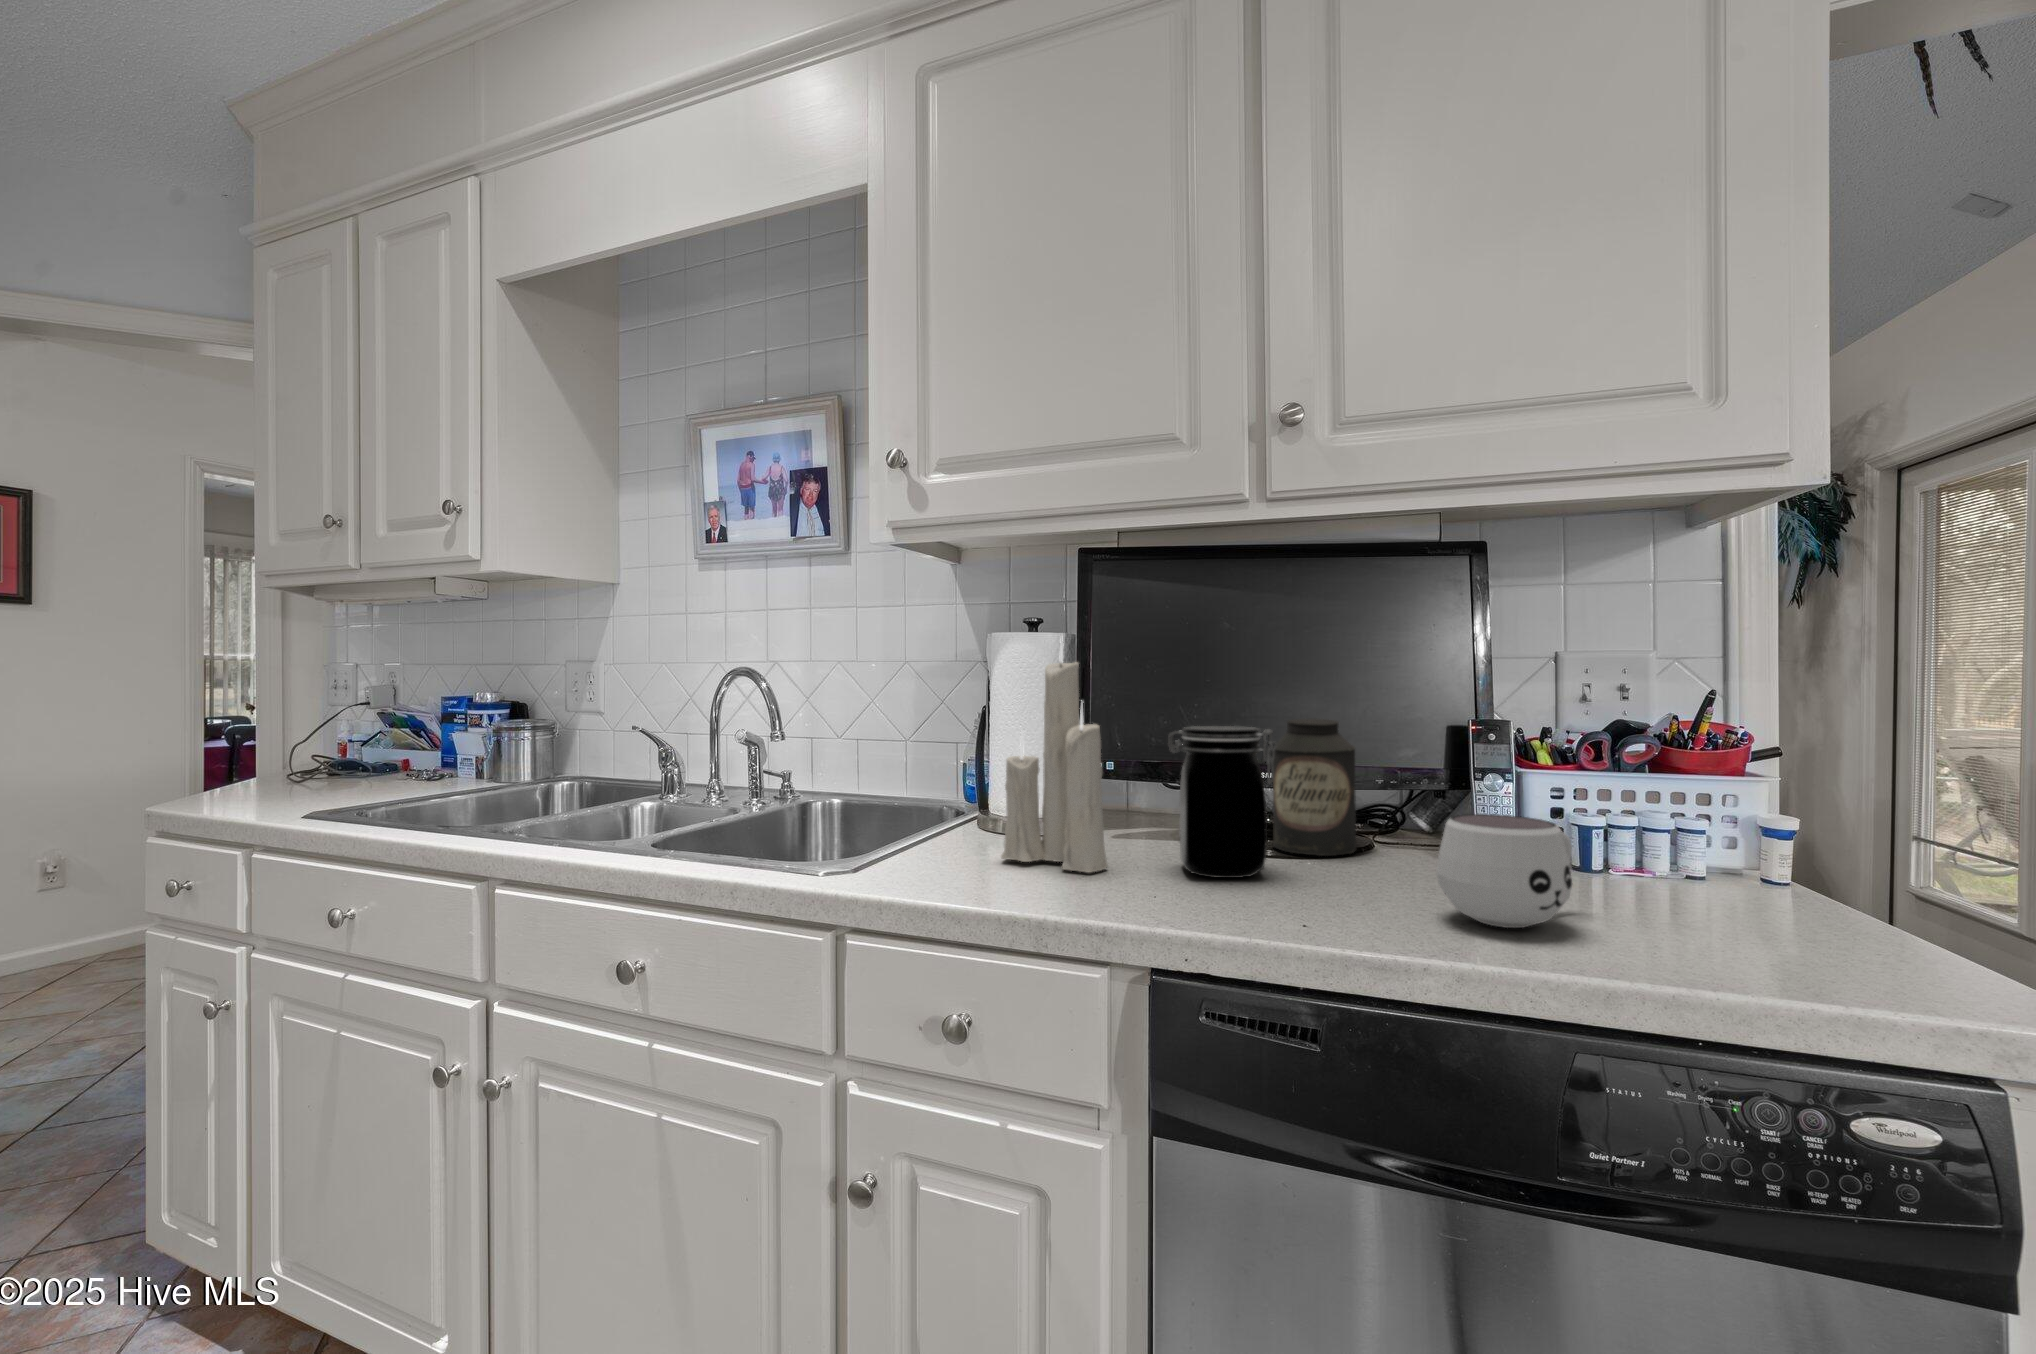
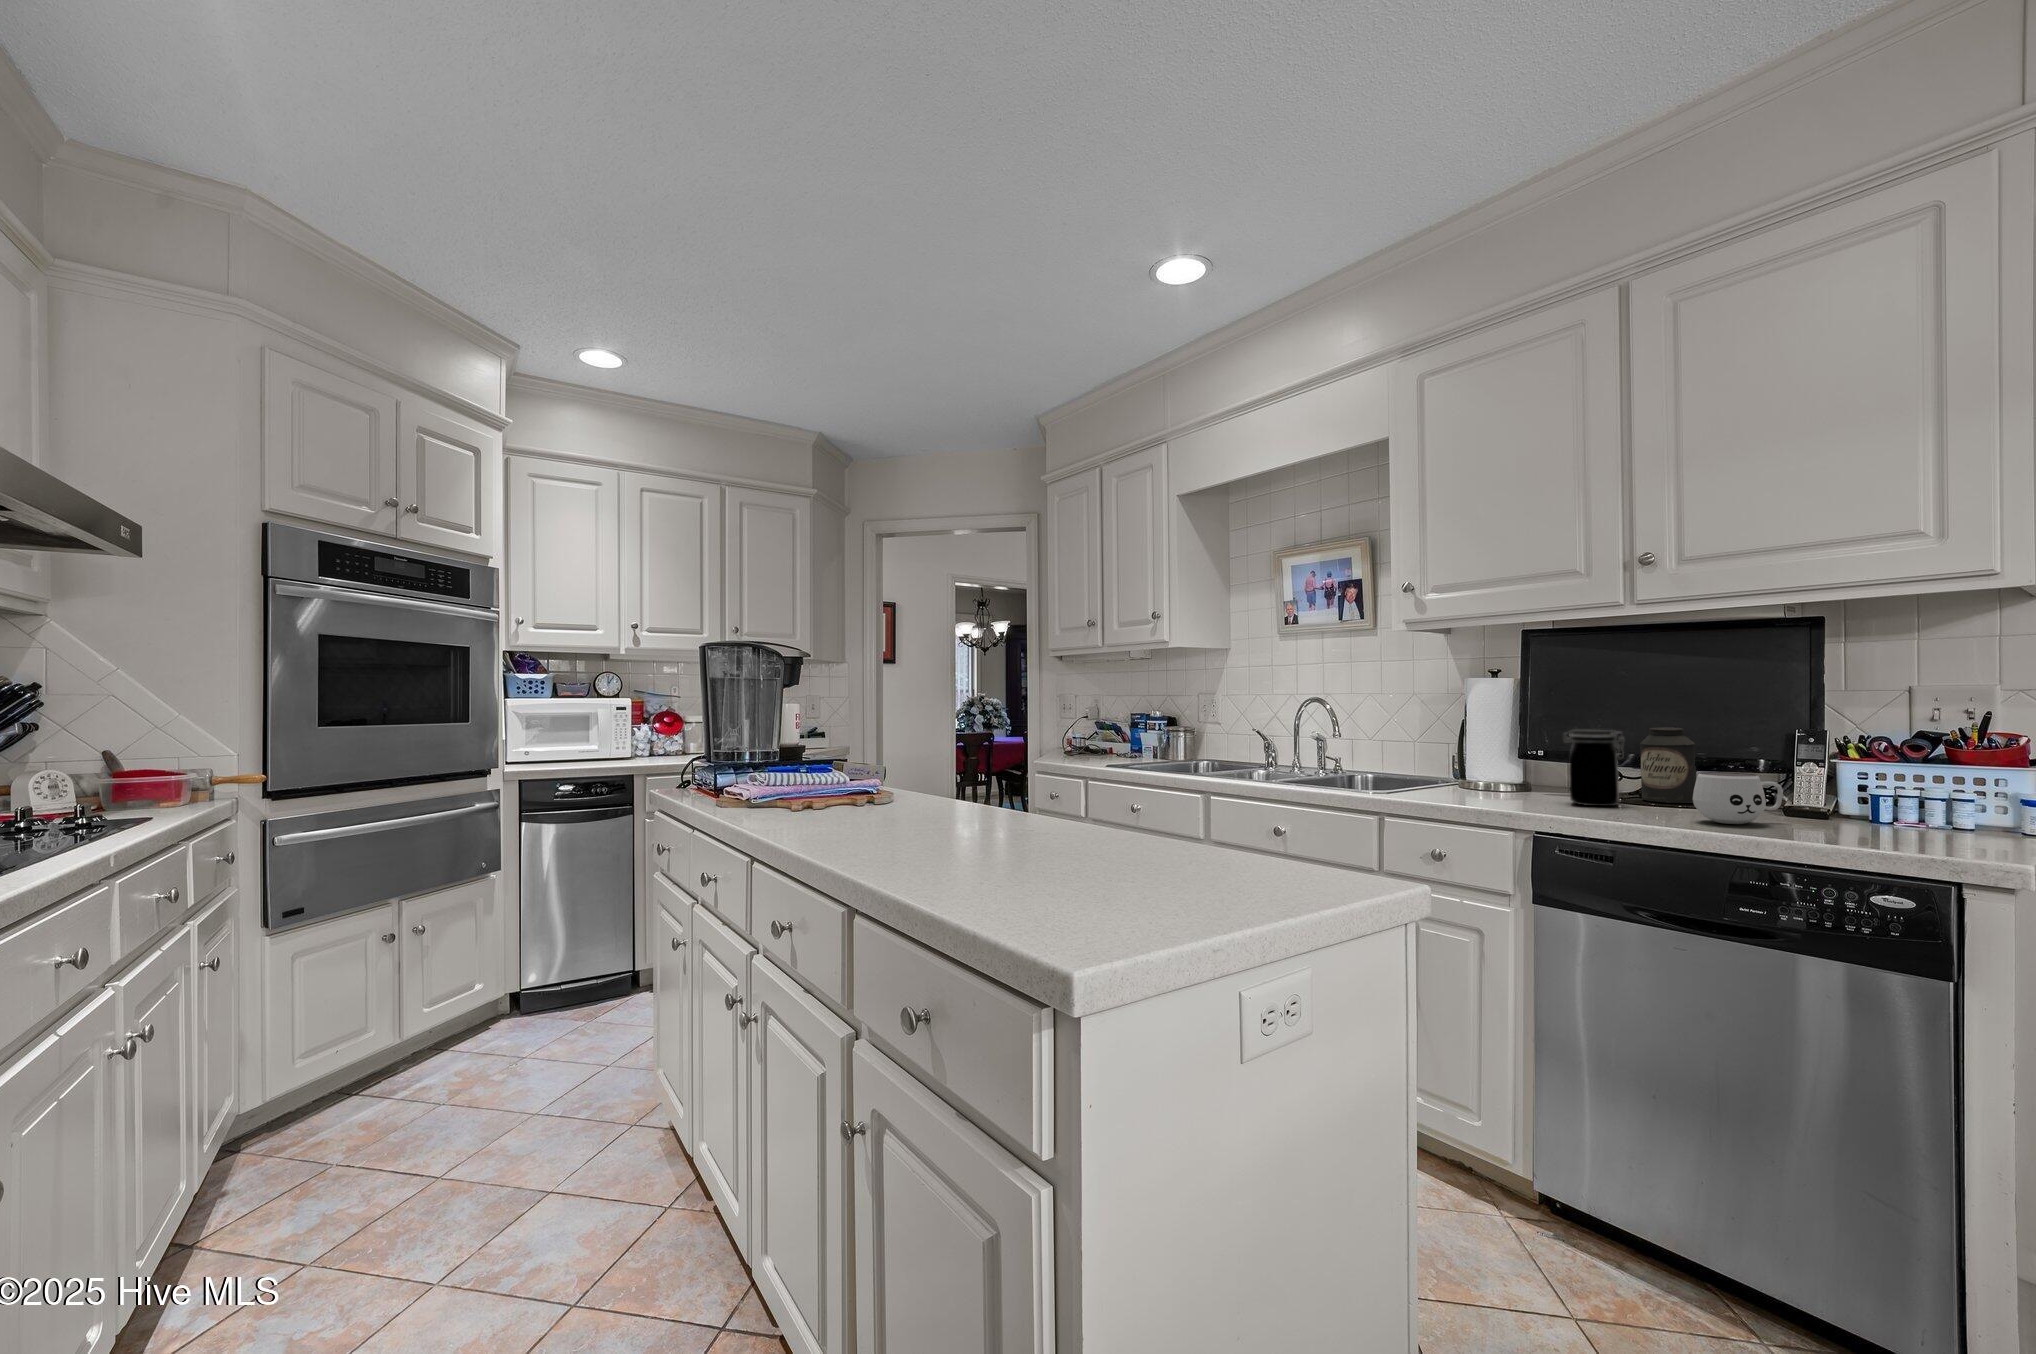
candle: present [1001,642,1108,873] -> none [1469,676,1528,801]

